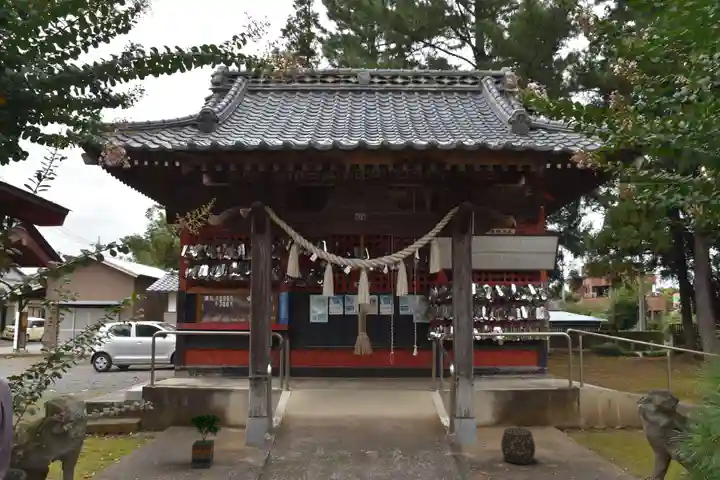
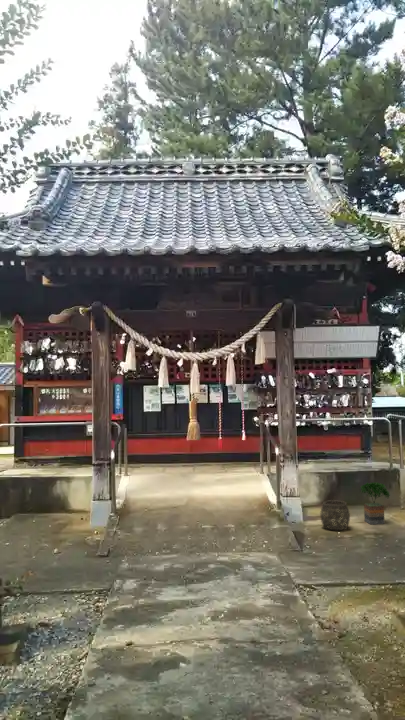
potted tree: present [190,414,221,468] -> present [361,483,390,524]

